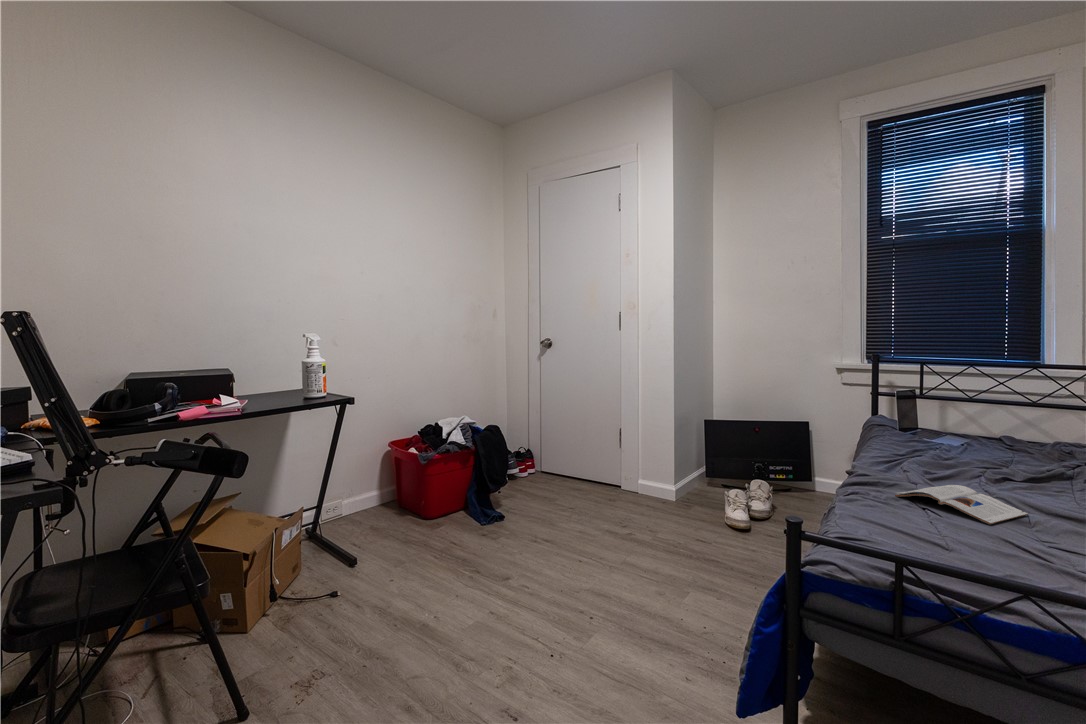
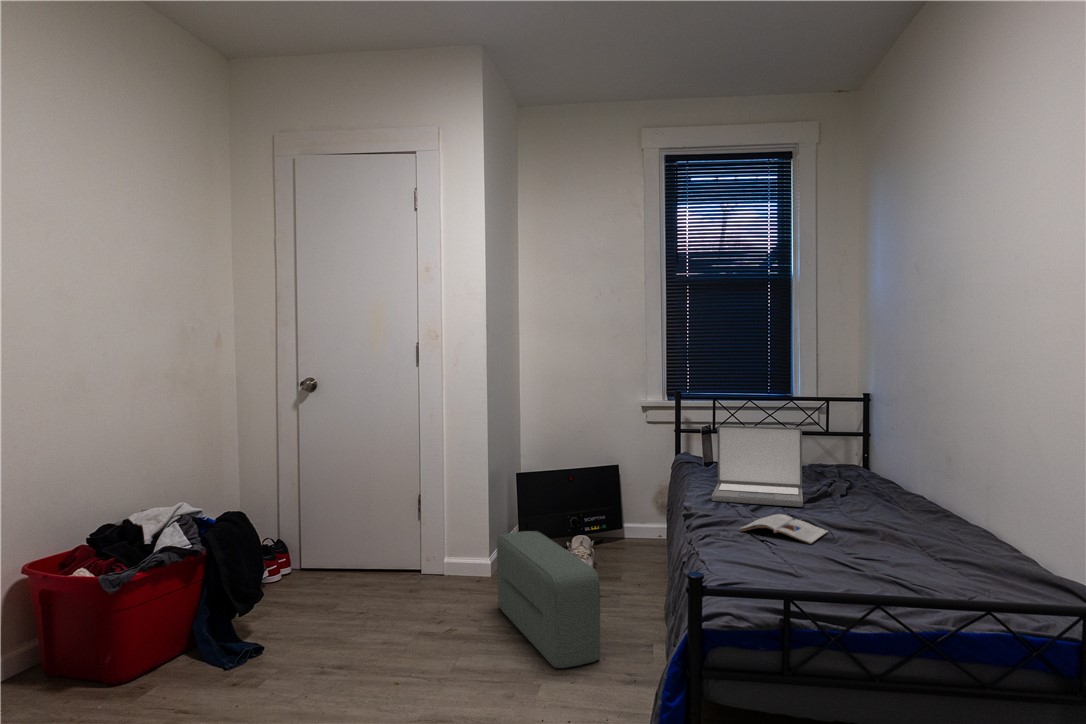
laptop: none [884,386,1019,482] -> present [712,425,803,507]
pouf: none [665,467,734,592] -> present [497,531,600,668]

